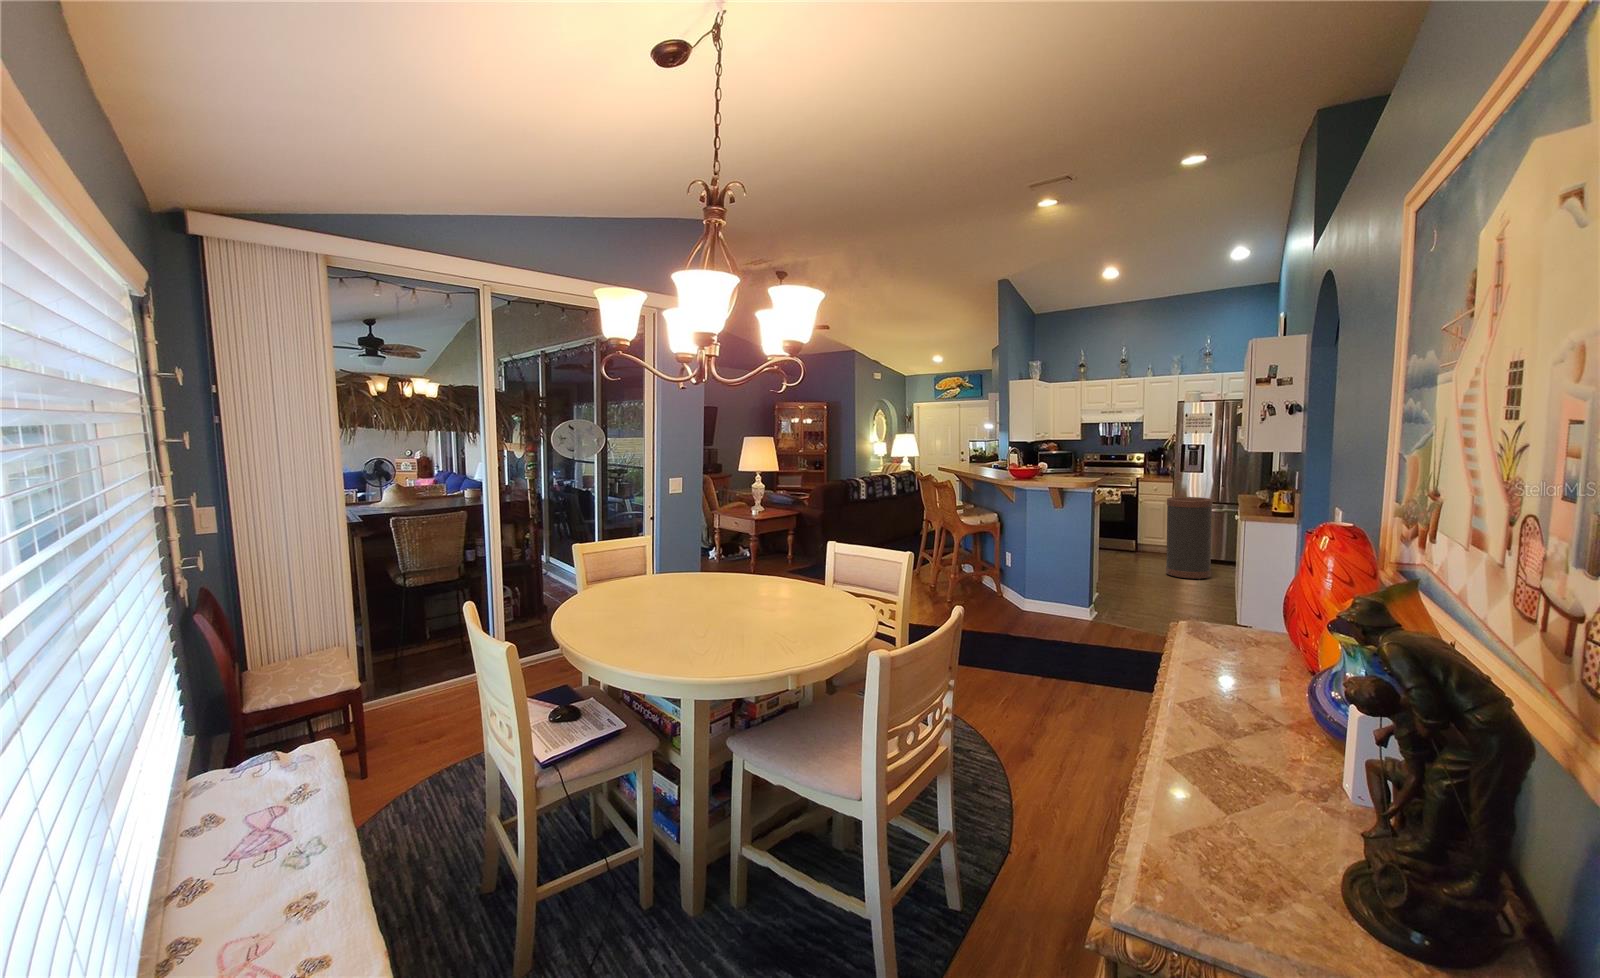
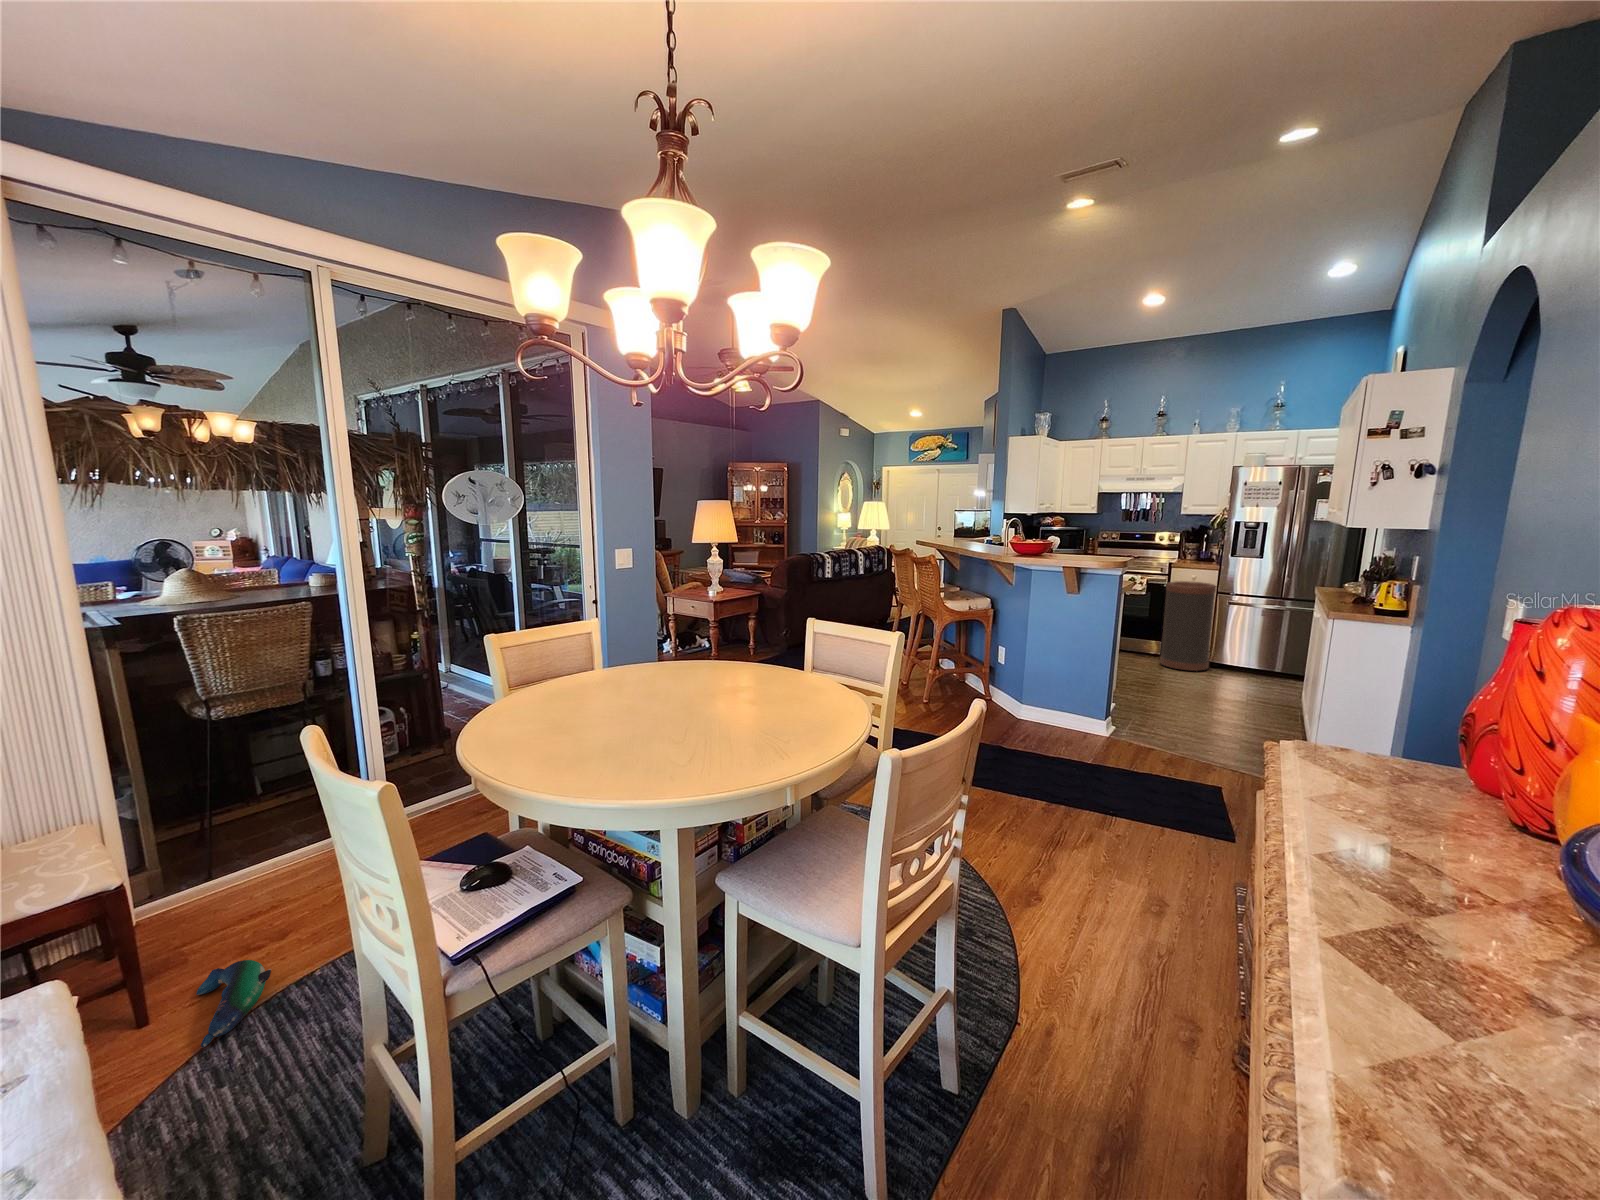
plush toy: none [403,734,451,778] -> present [196,960,271,1048]

